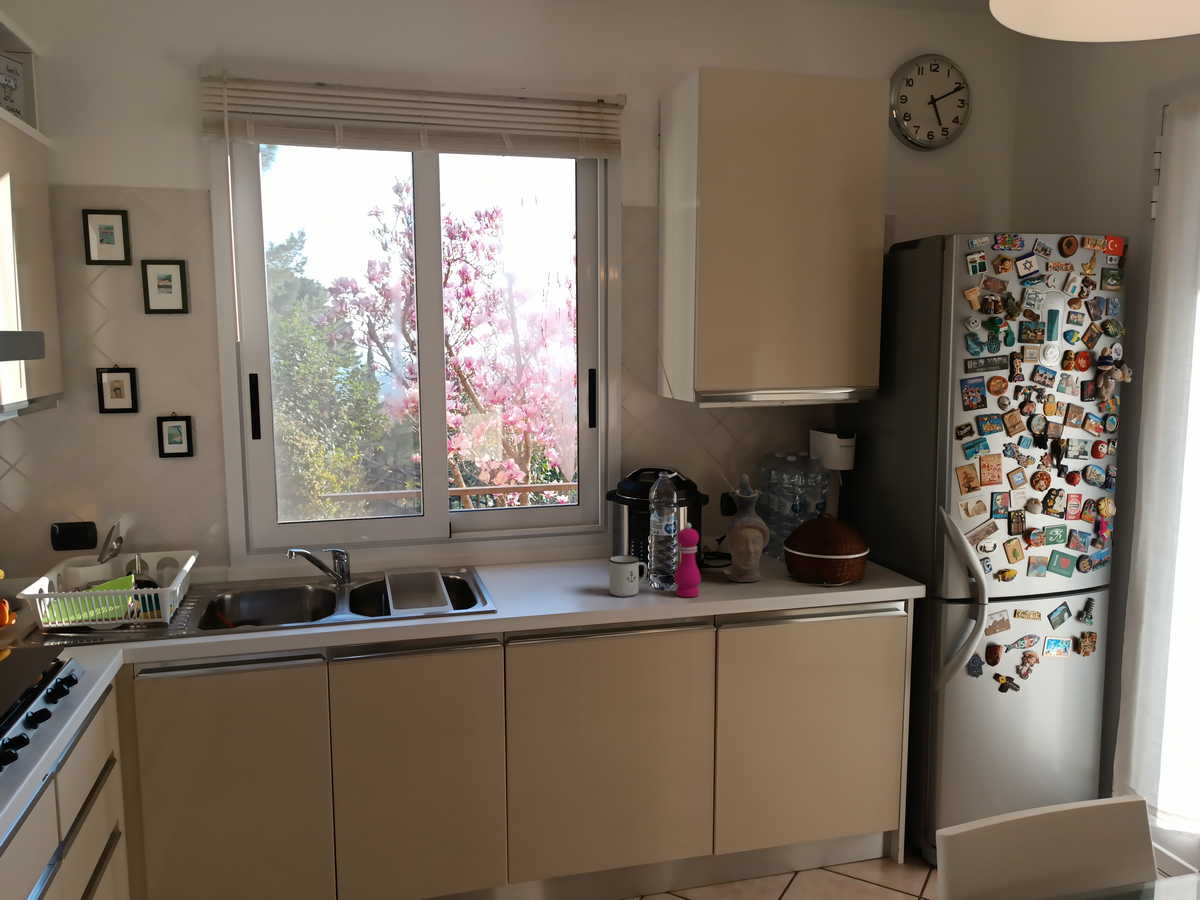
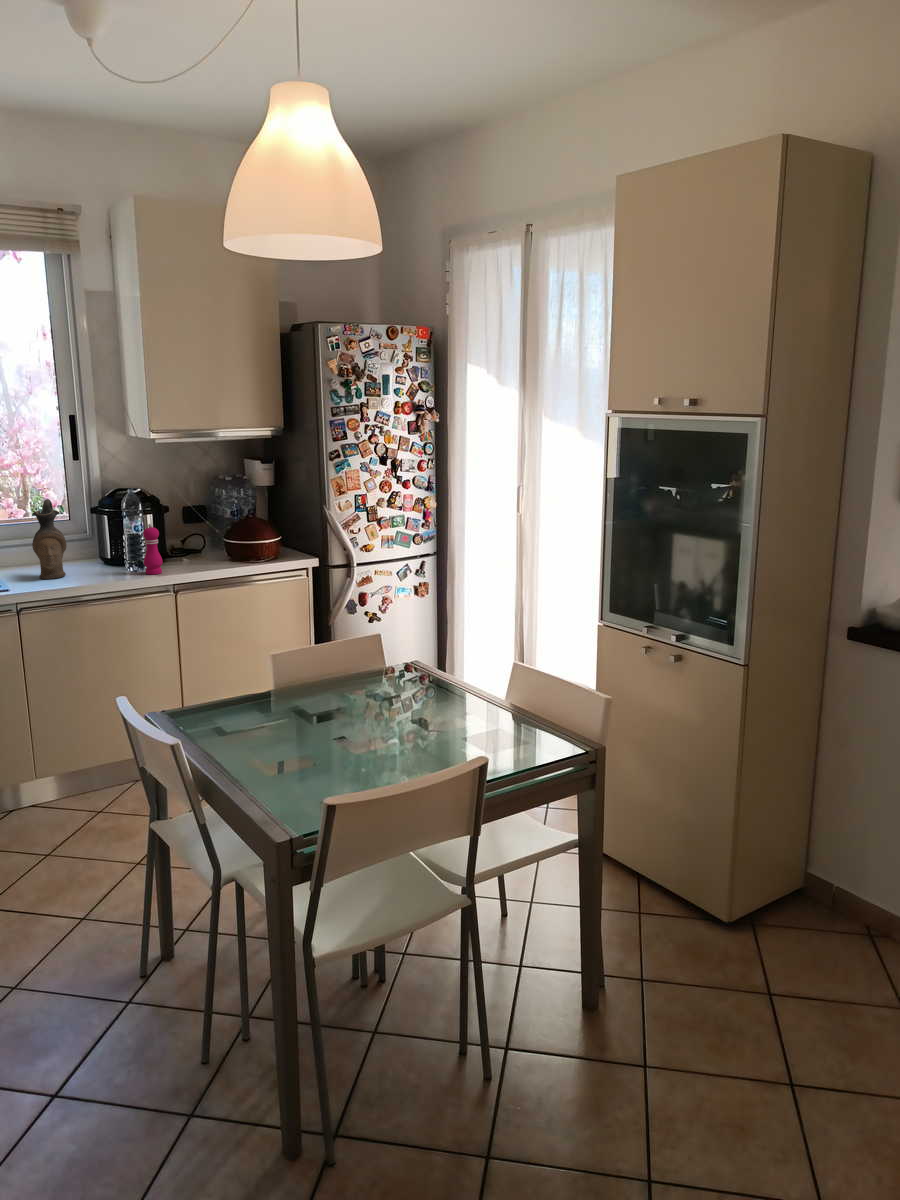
ceramic pitcher: present [726,474,770,582] -> present [32,499,66,579]
mug: present [609,555,647,597] -> none [95,549,124,577]

